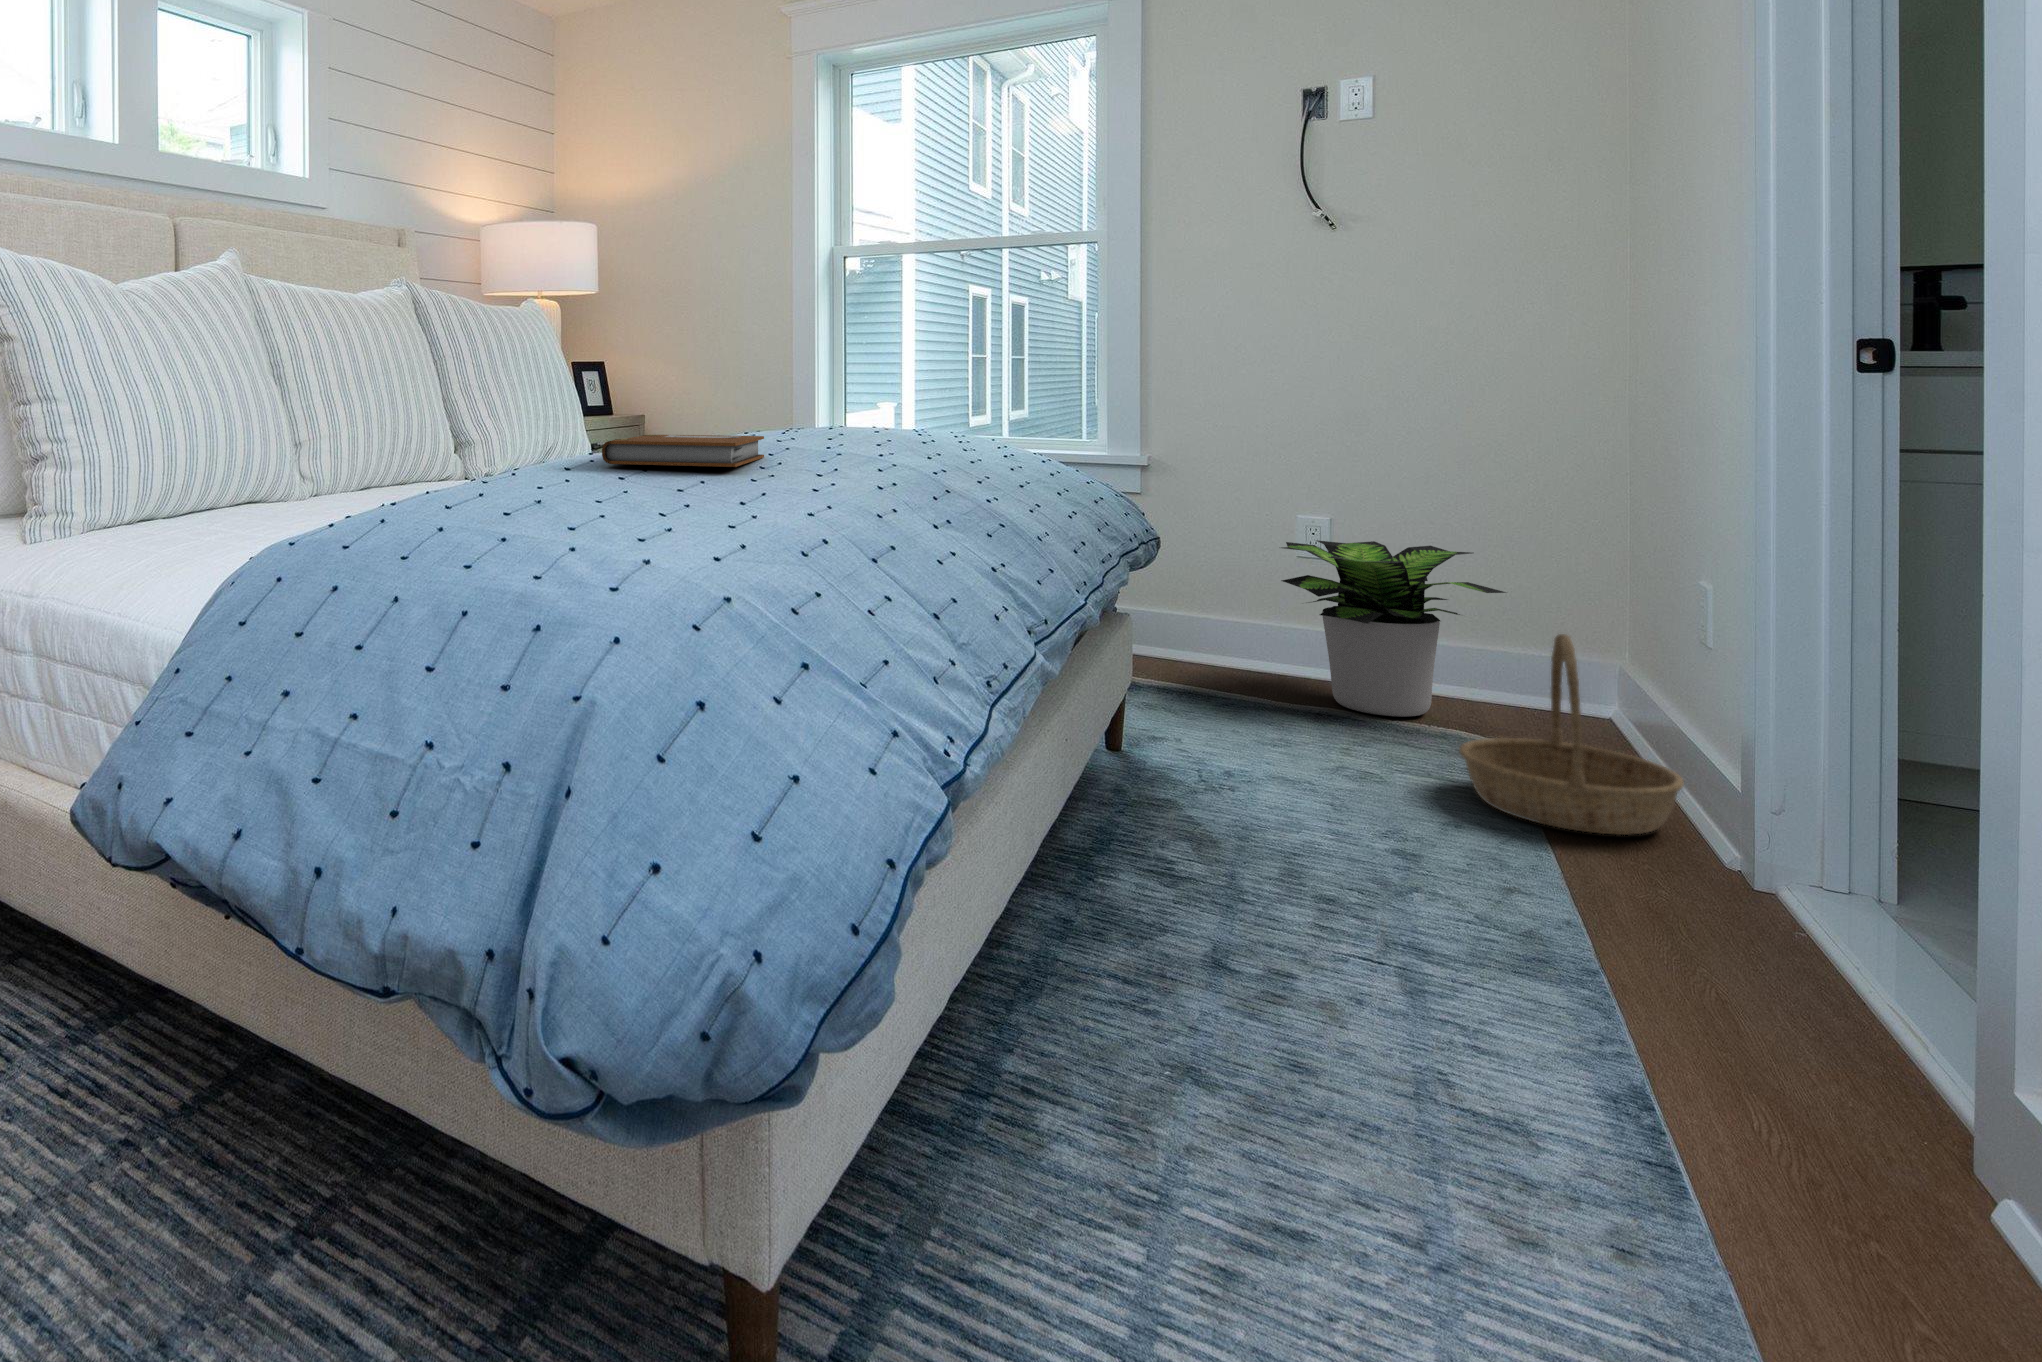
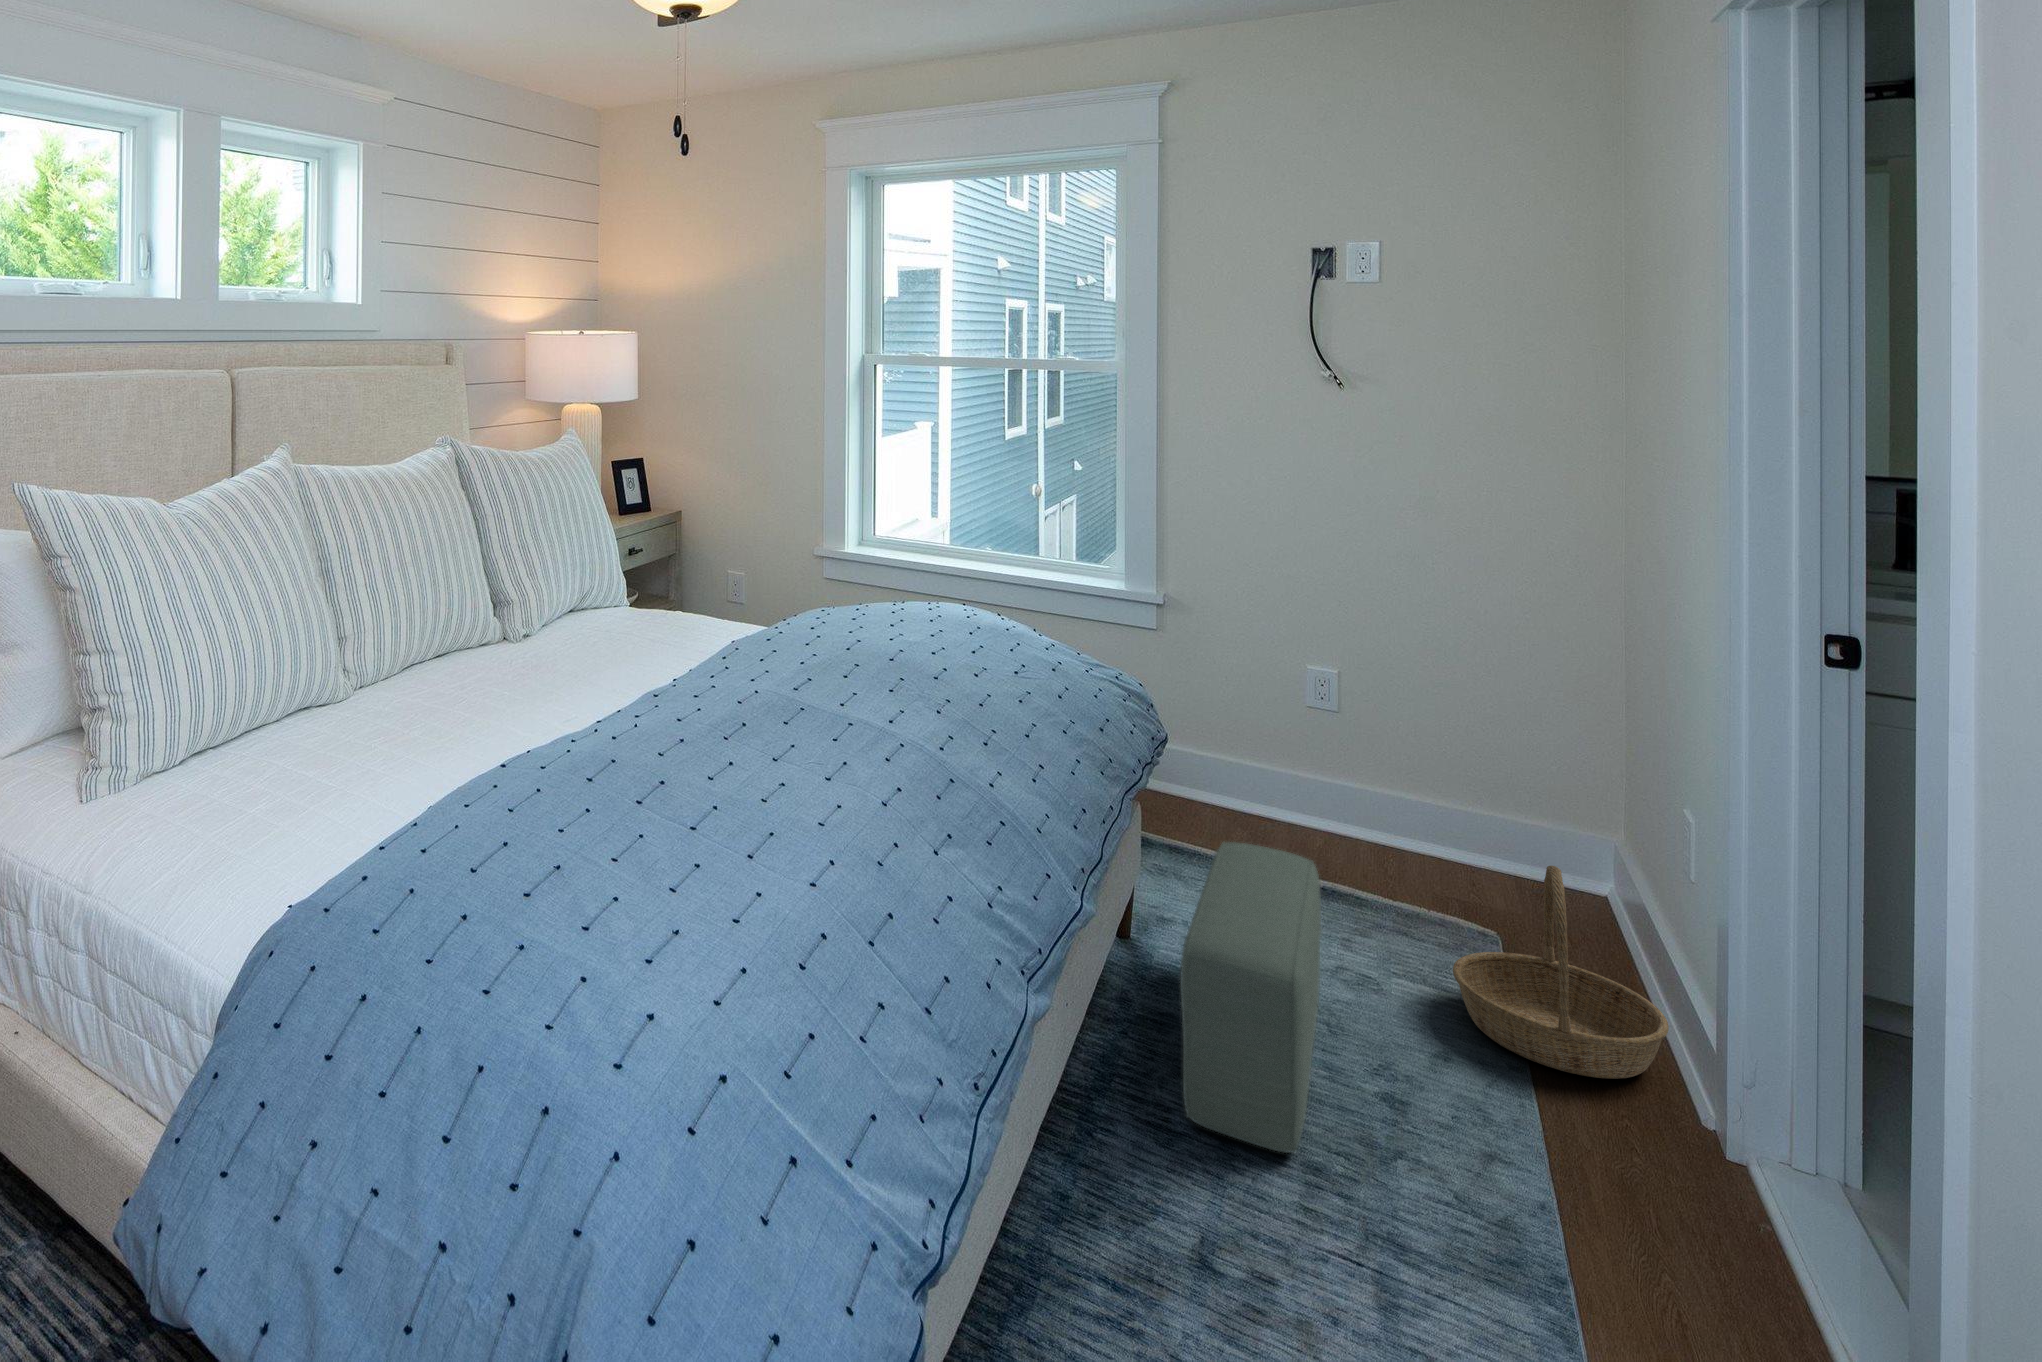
notebook: present [602,434,764,467] -> none [622,710,778,791]
potted plant: present [1281,540,1506,717] -> none [1285,703,1509,895]
pouf: none [1184,633,1324,889] -> present [1180,841,1321,1153]

